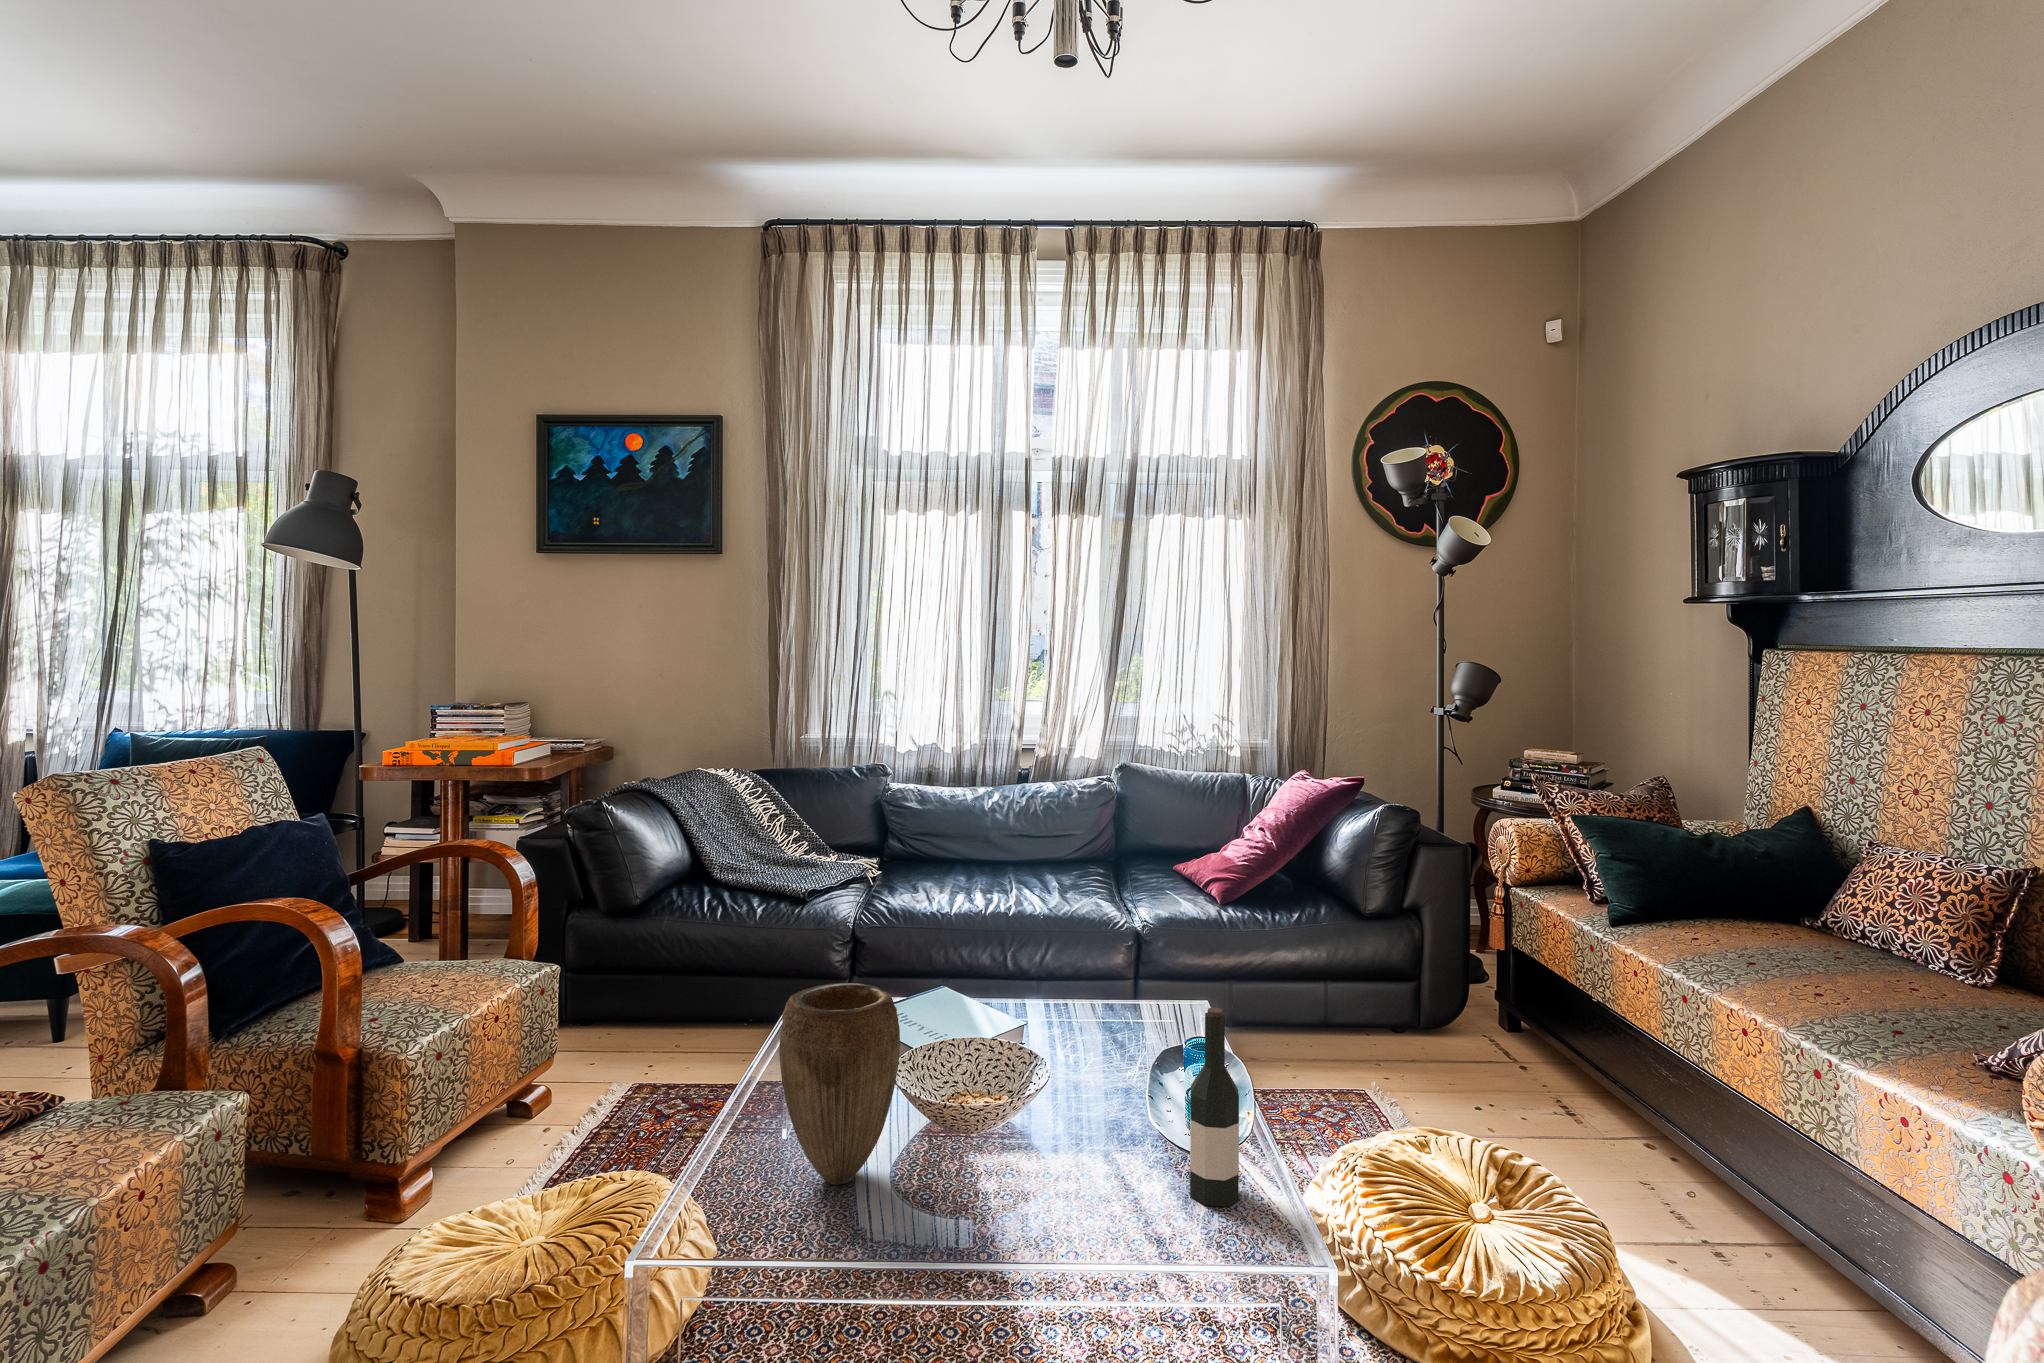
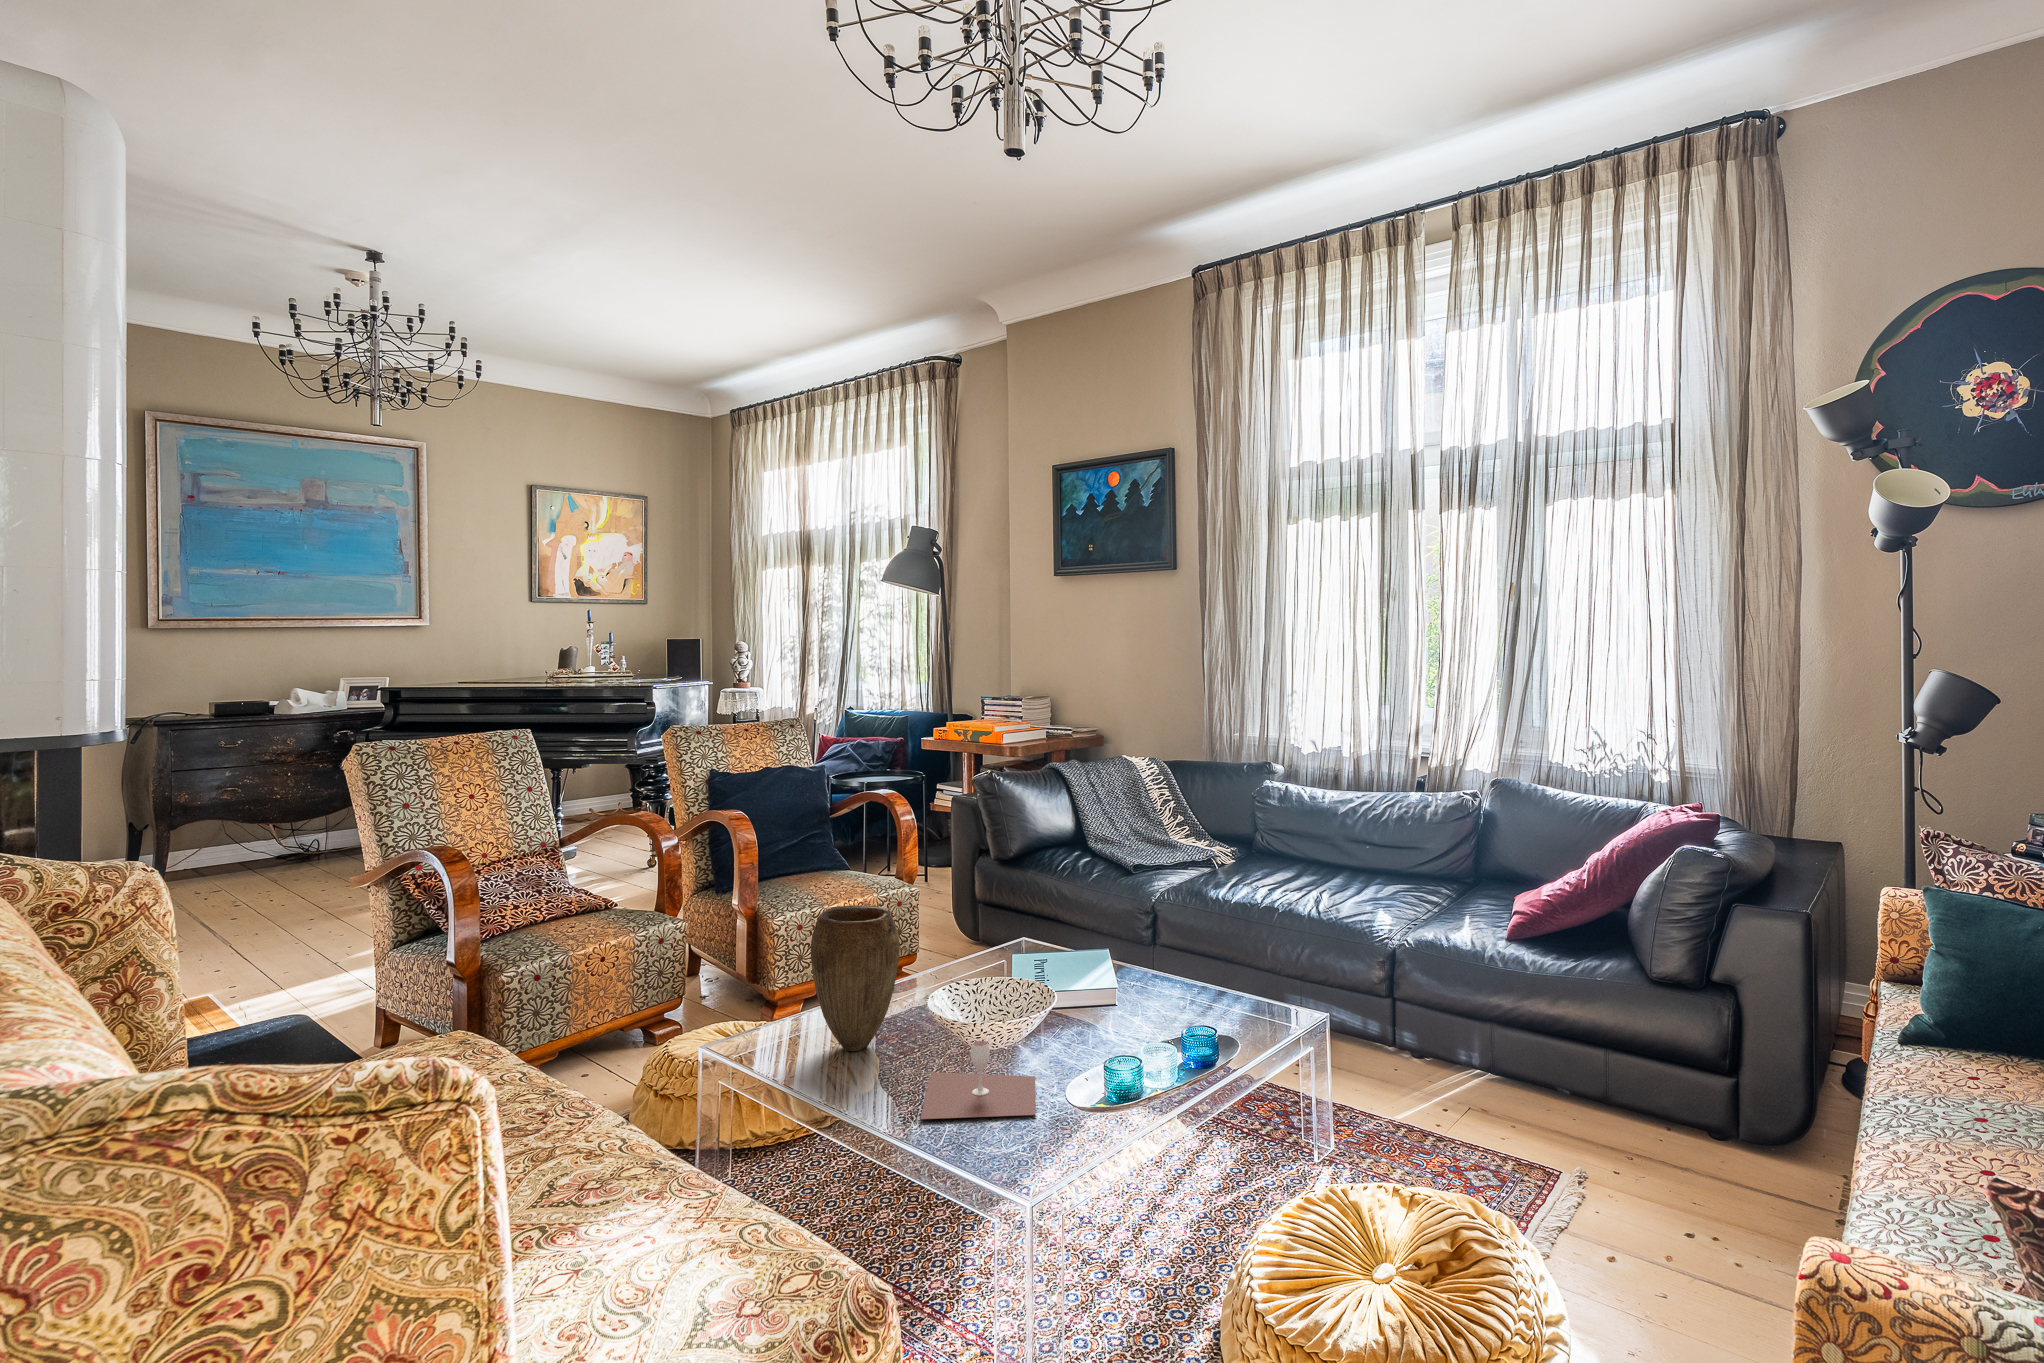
wine bottle: present [1190,1007,1239,1206] -> none [1029,976,1073,1151]
wine glass: none [974,1111,1159,1226] -> present [920,1041,1035,1119]

